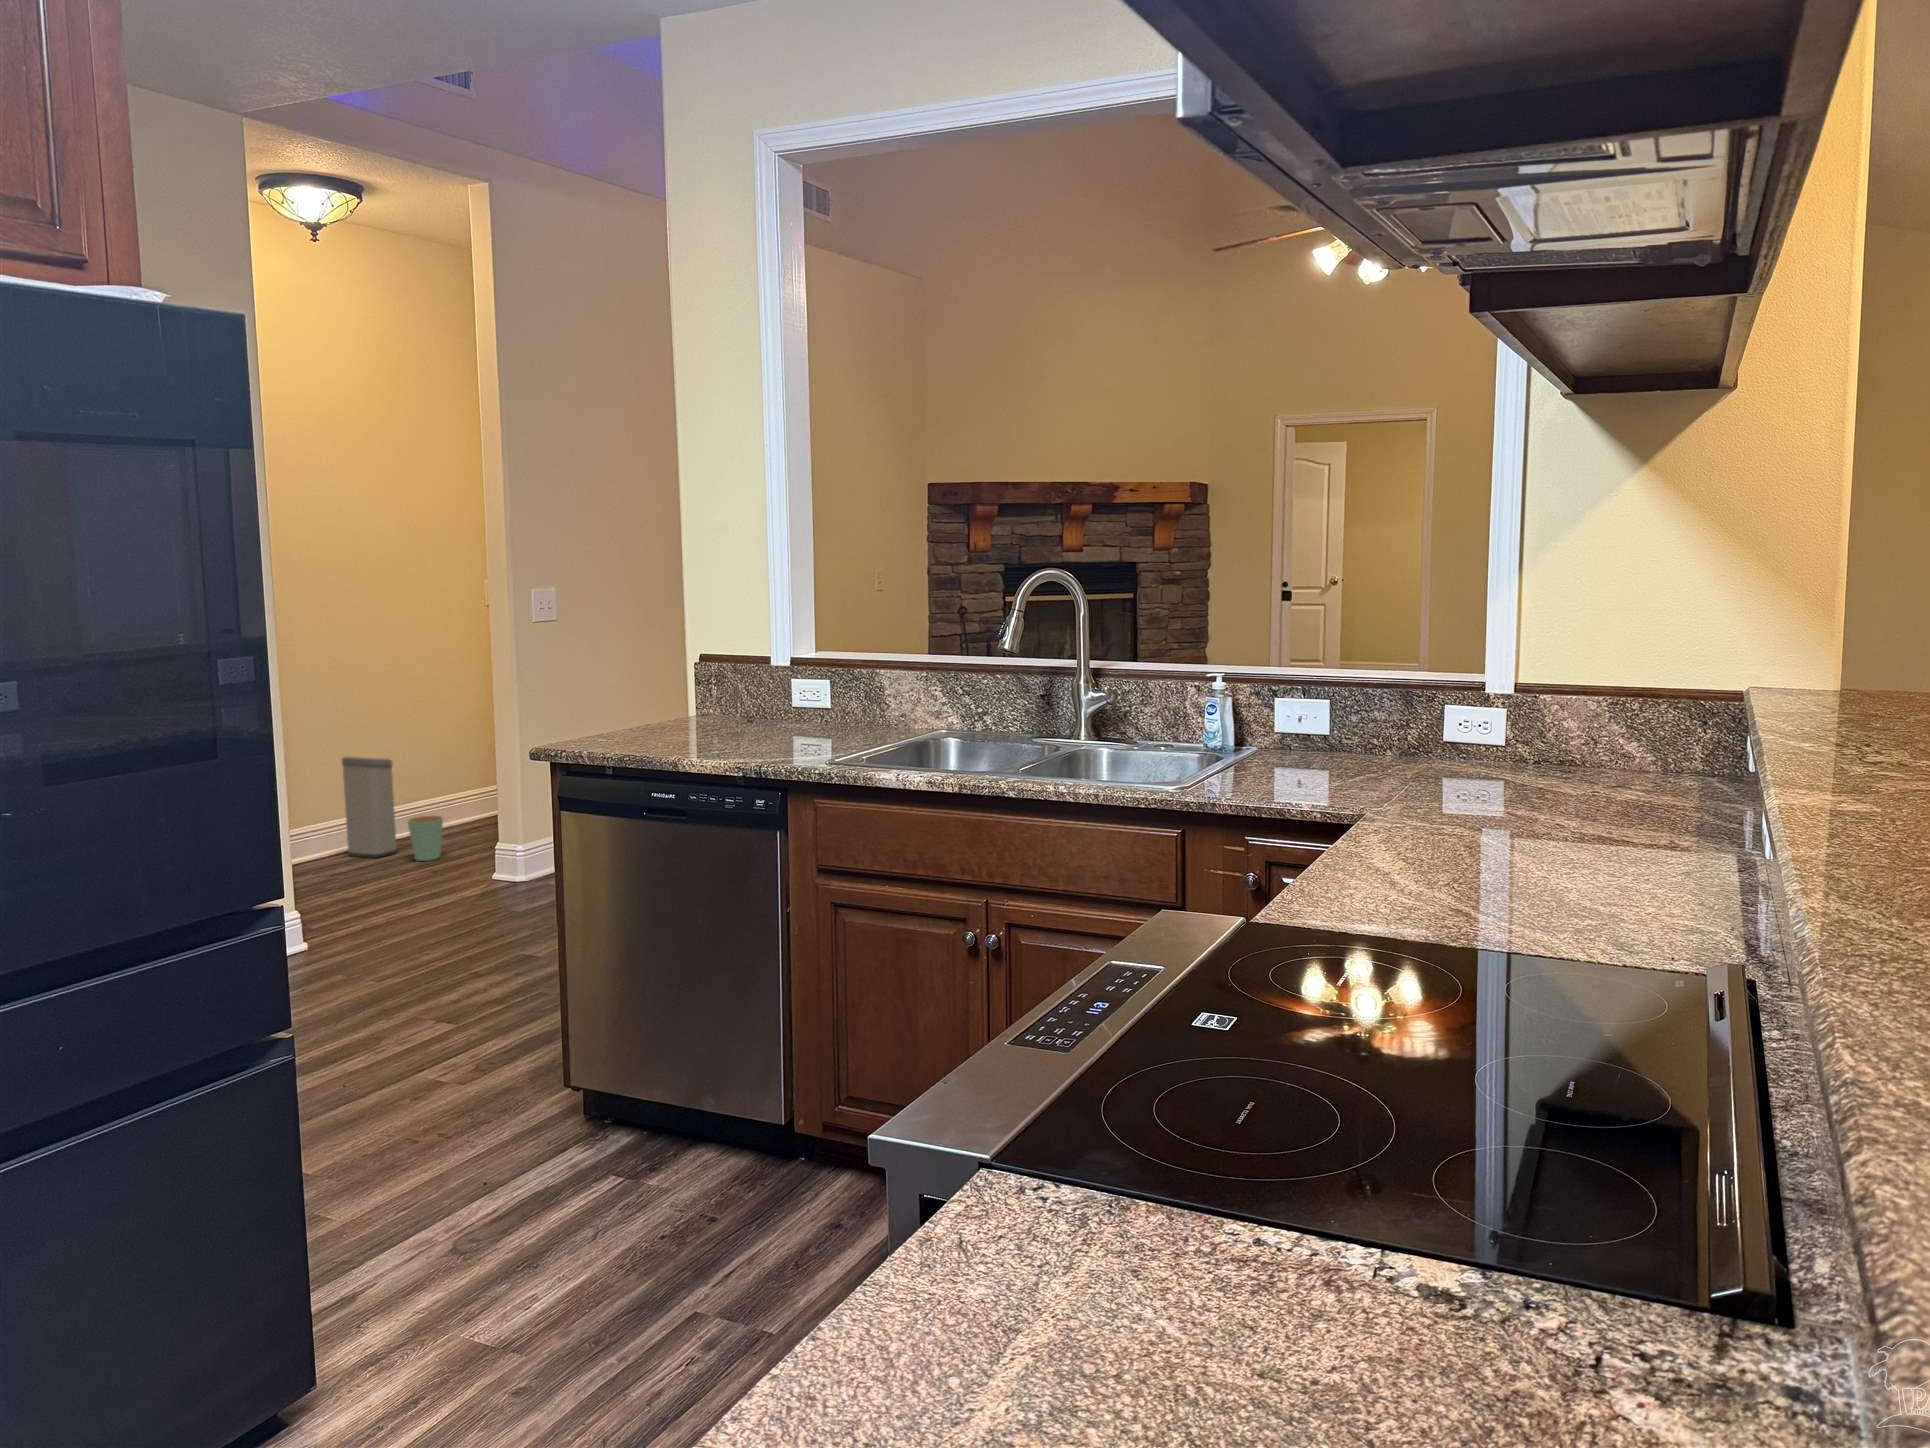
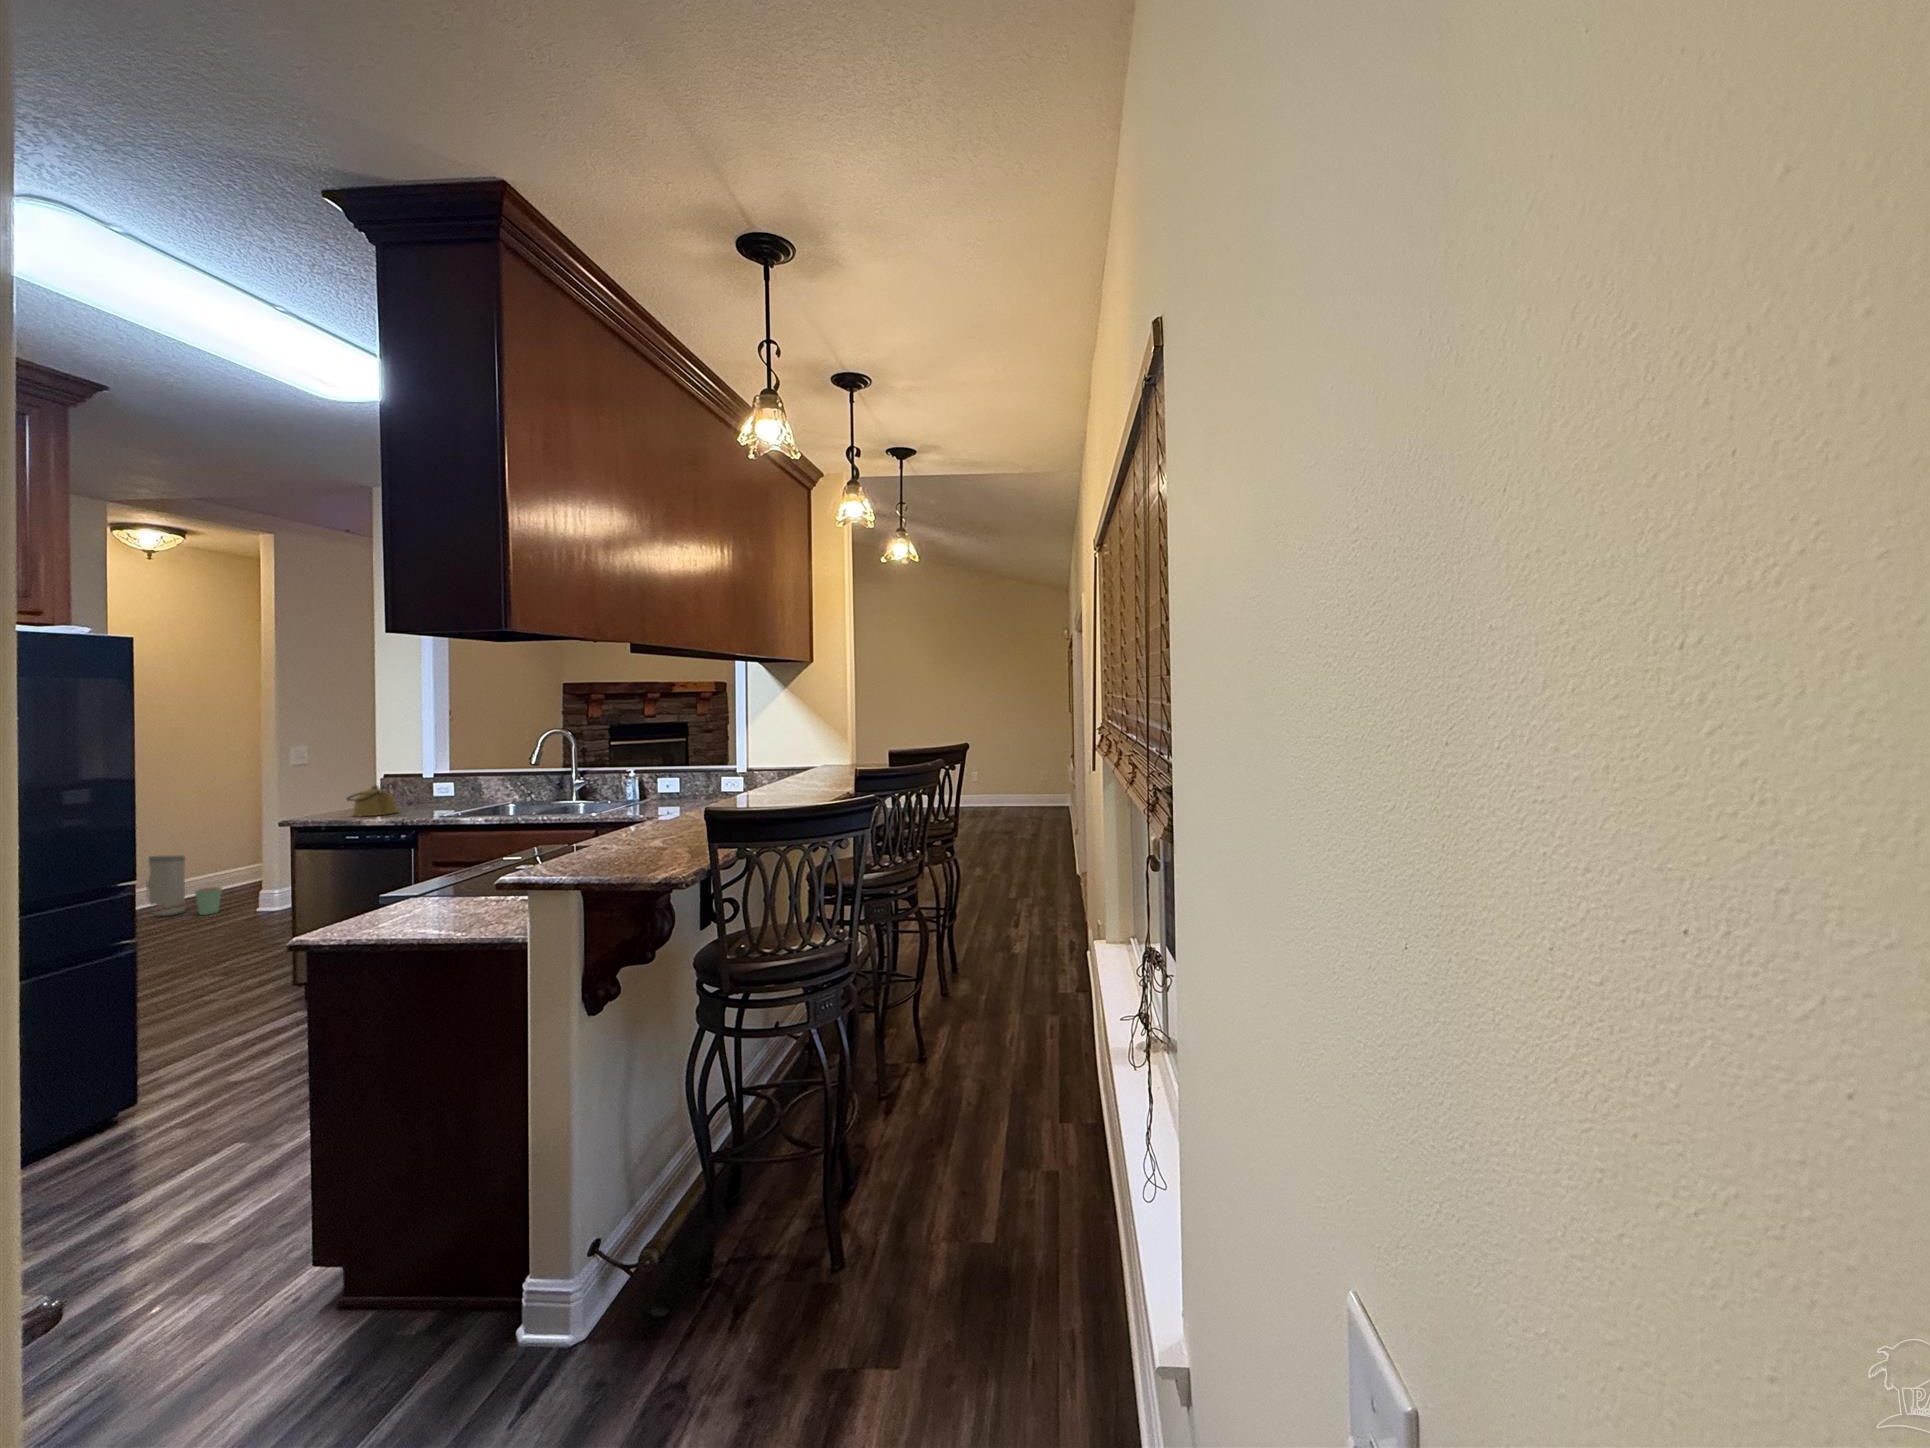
kettle: none [643,679,737,747] -> present [347,786,398,817]

